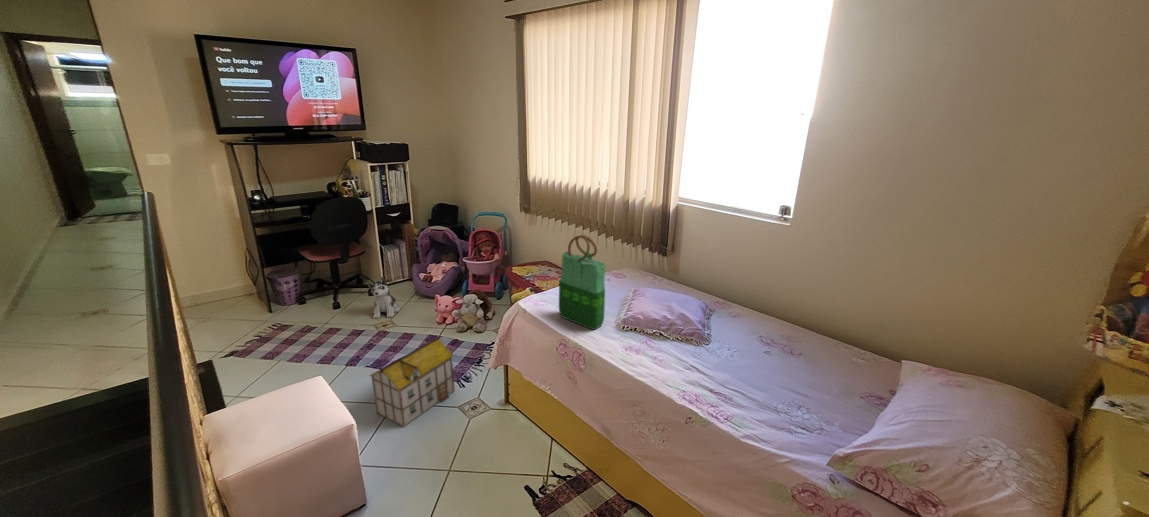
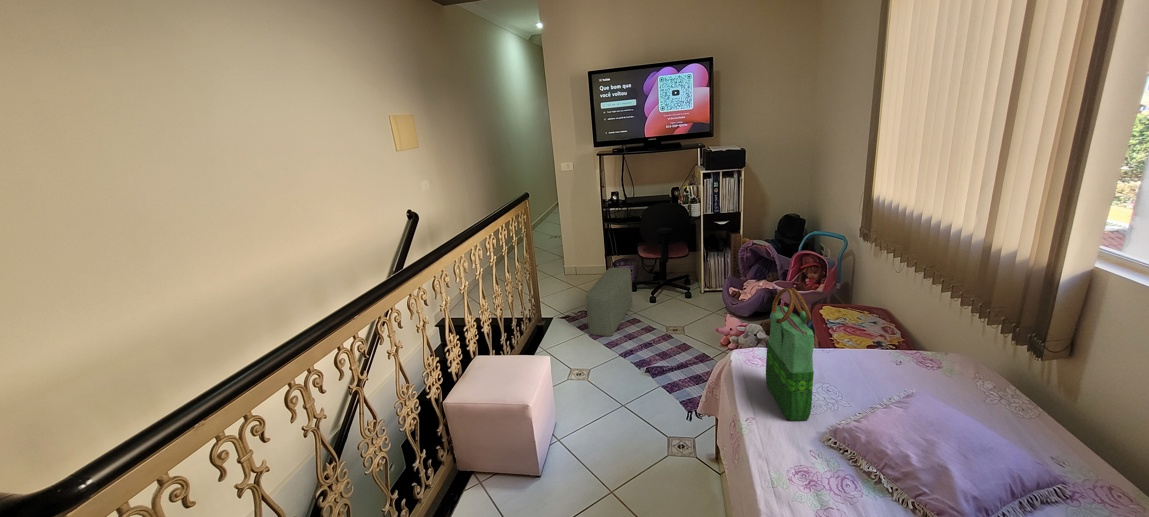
pouf: none [274,275,318,358] -> present [586,267,632,336]
plush toy: present [367,277,399,318] -> none [670,284,698,326]
toy house: present [370,337,455,427] -> none [603,359,680,431]

